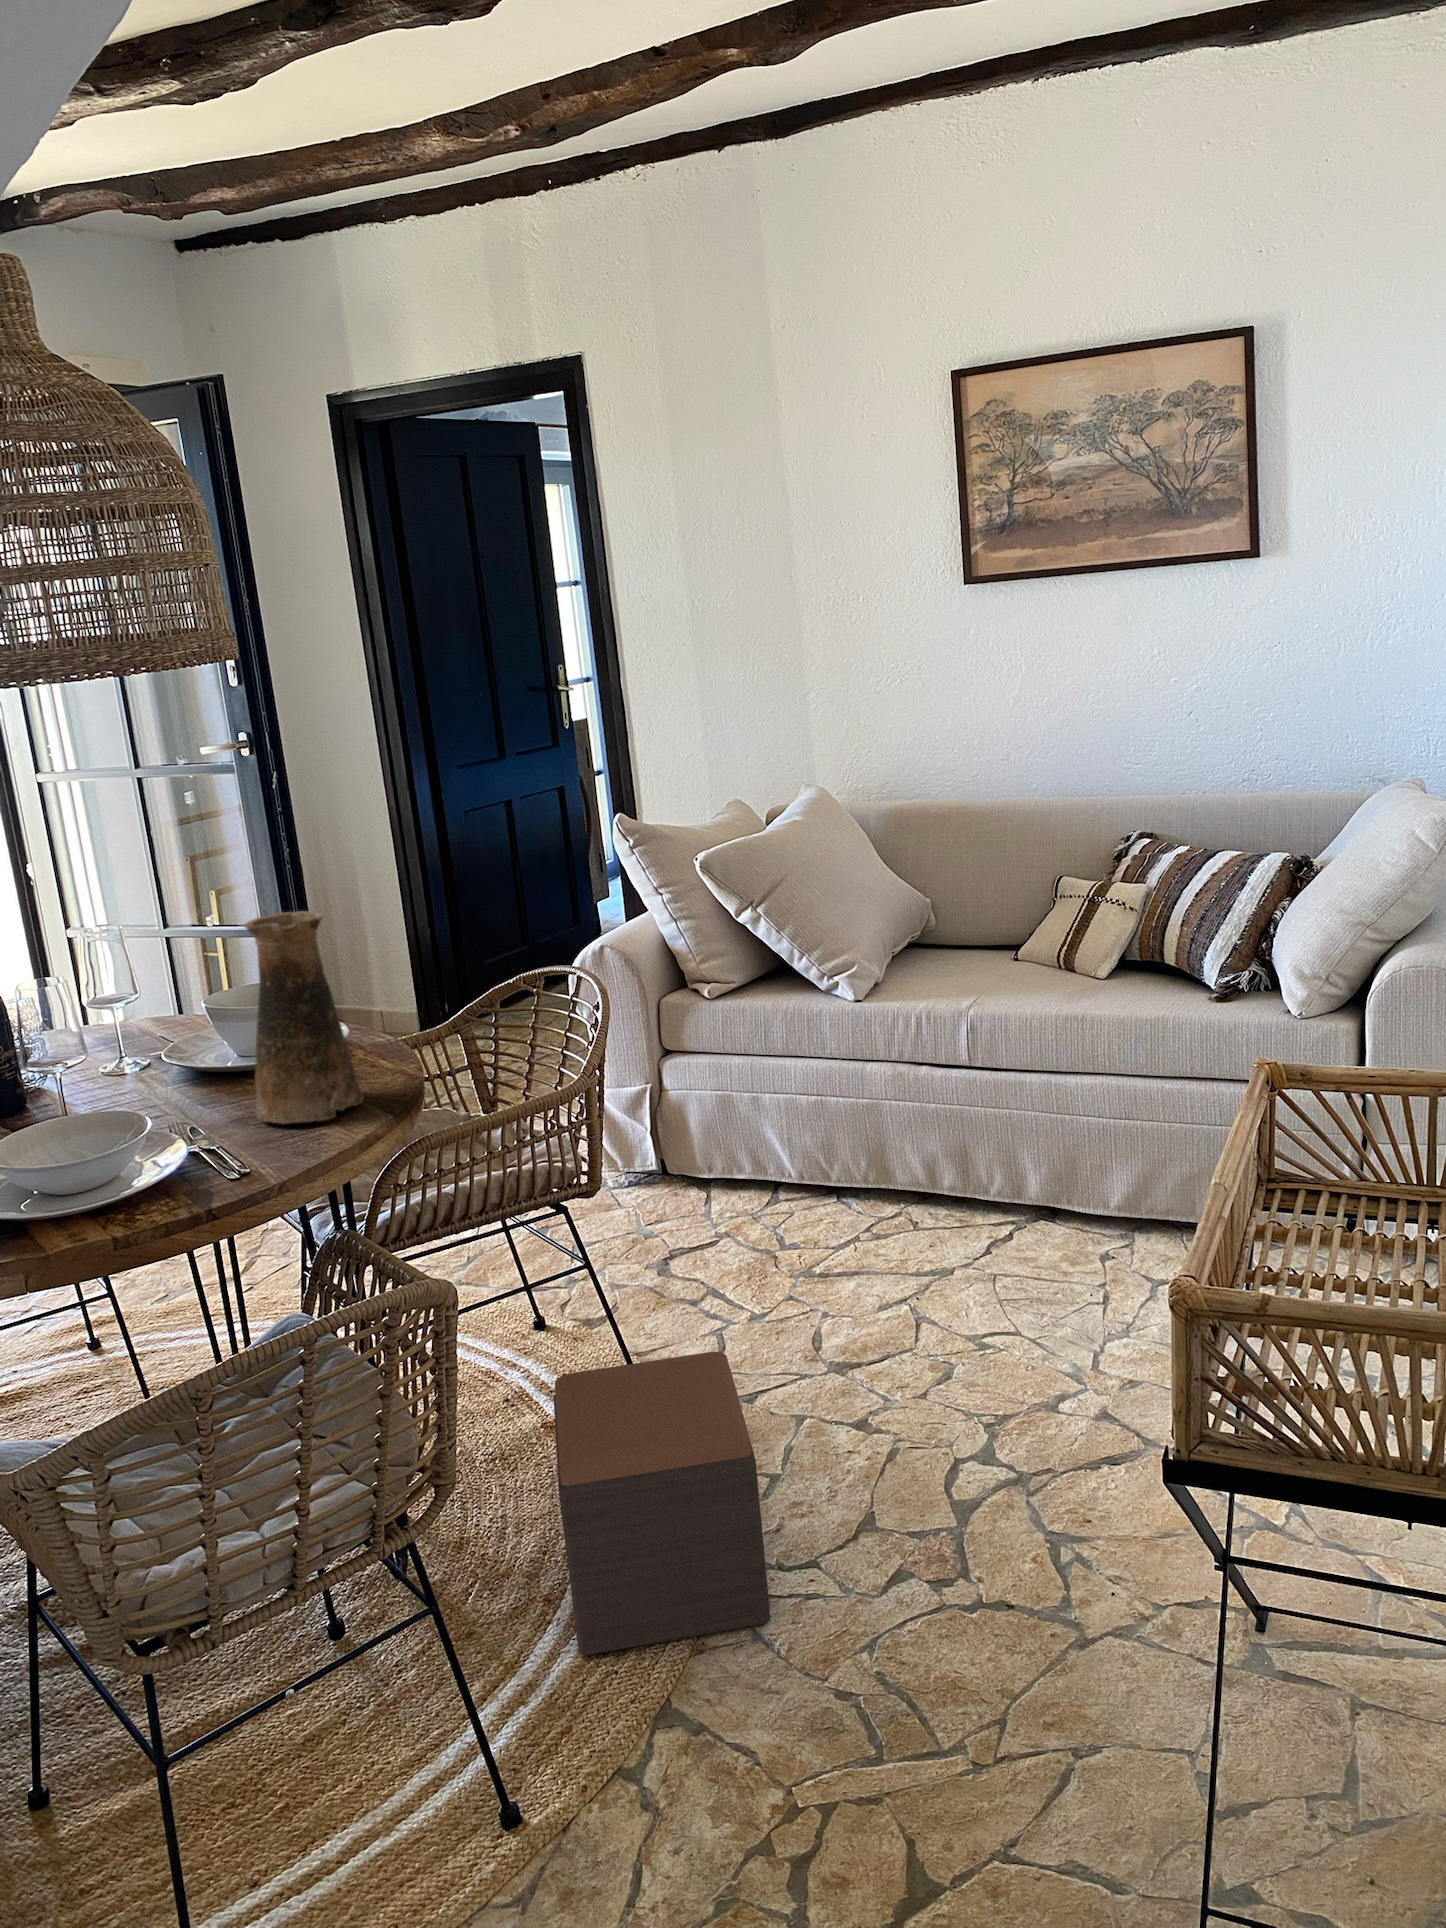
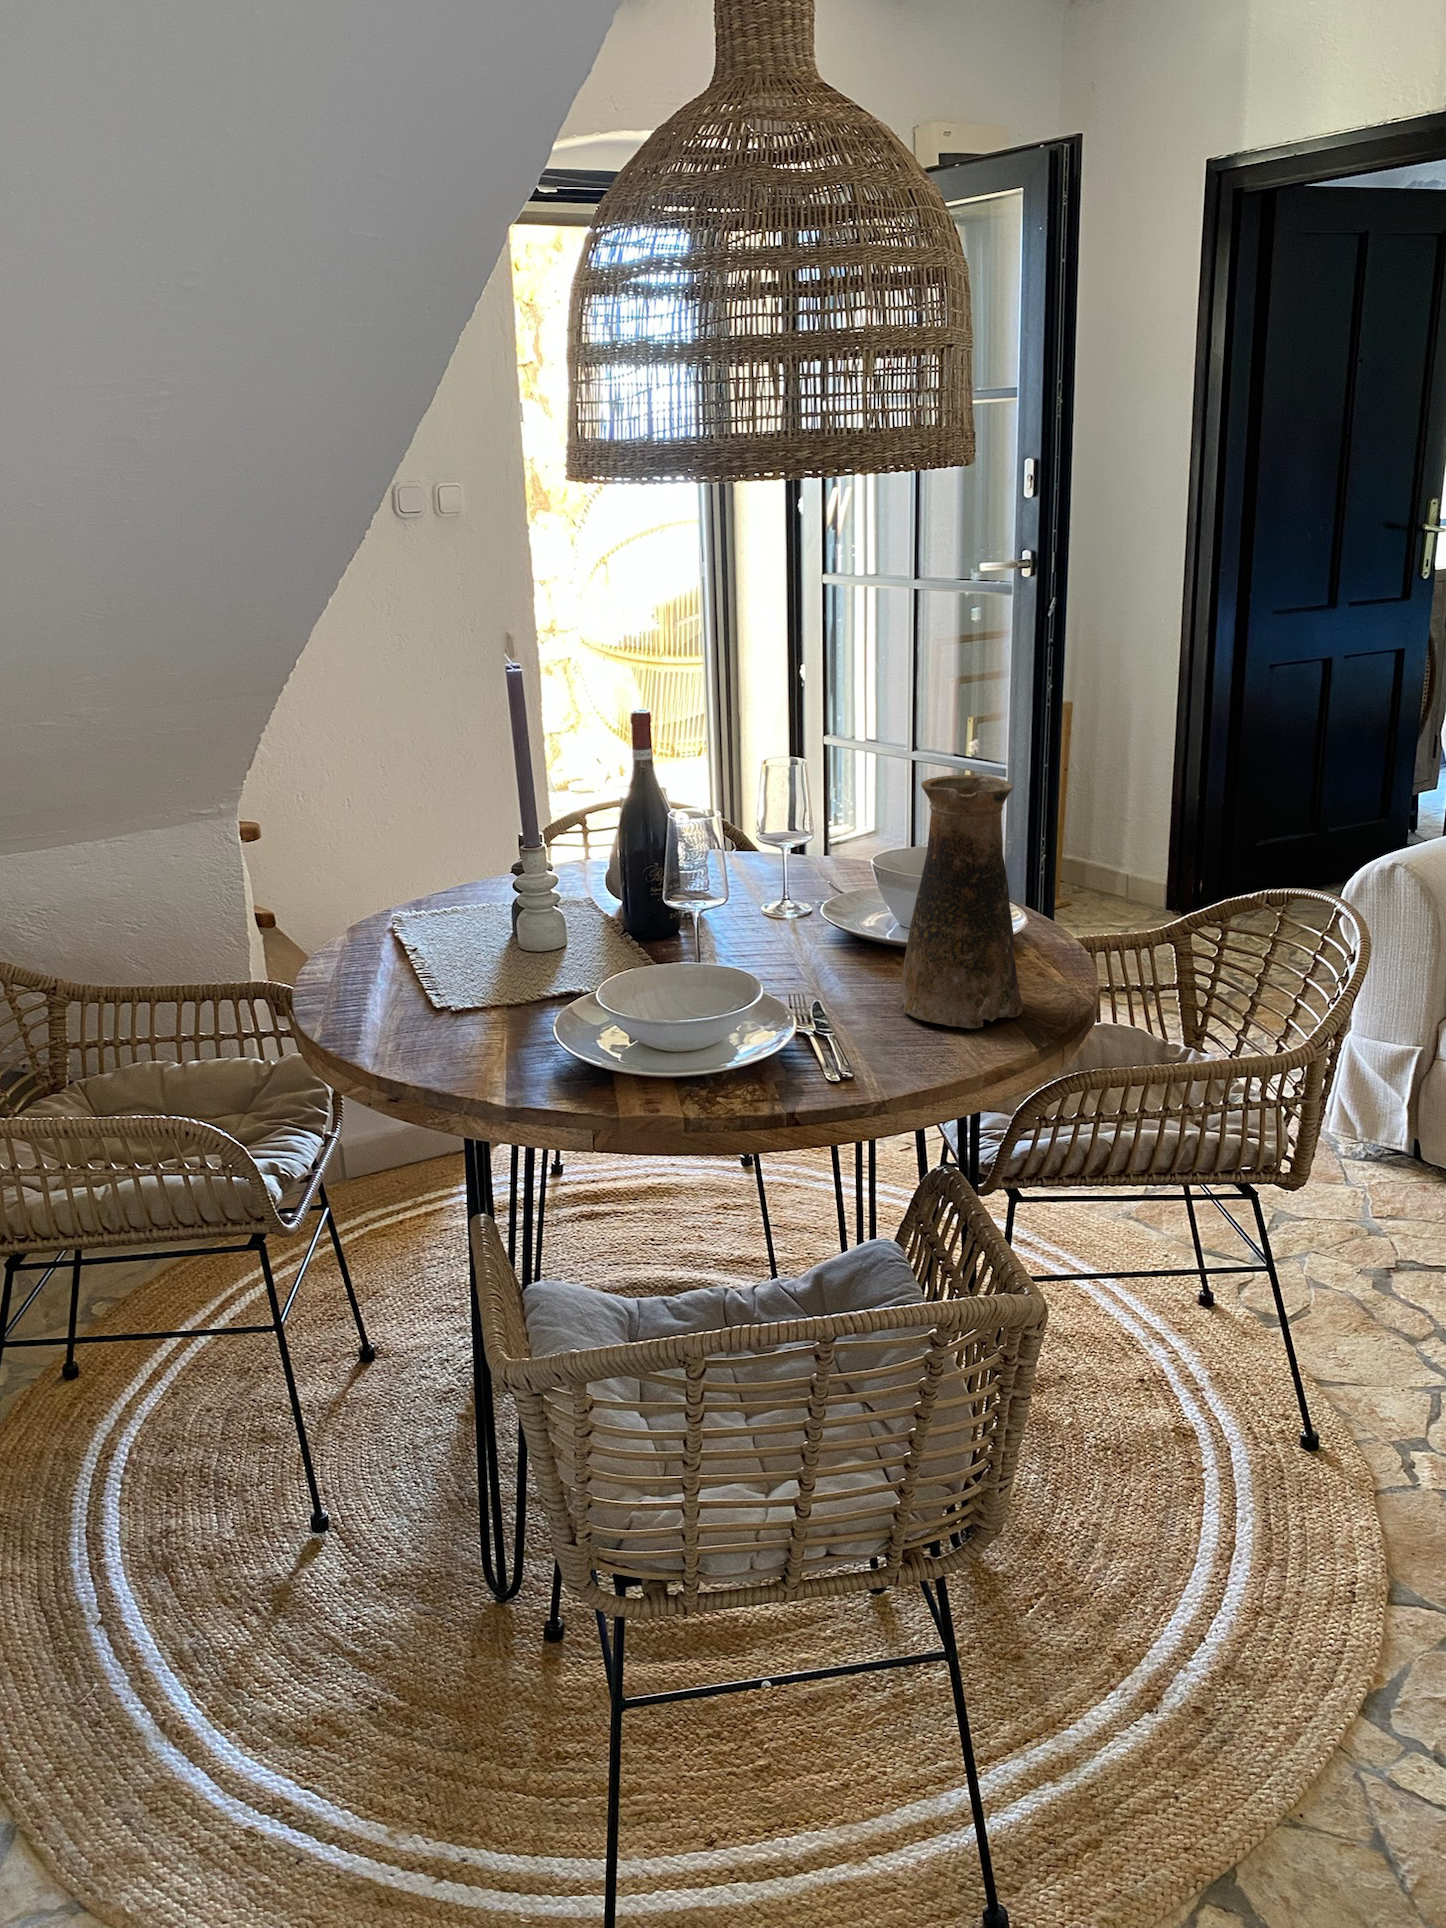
footstool: present [554,1352,770,1656] -> none [1135,1405,1422,1822]

